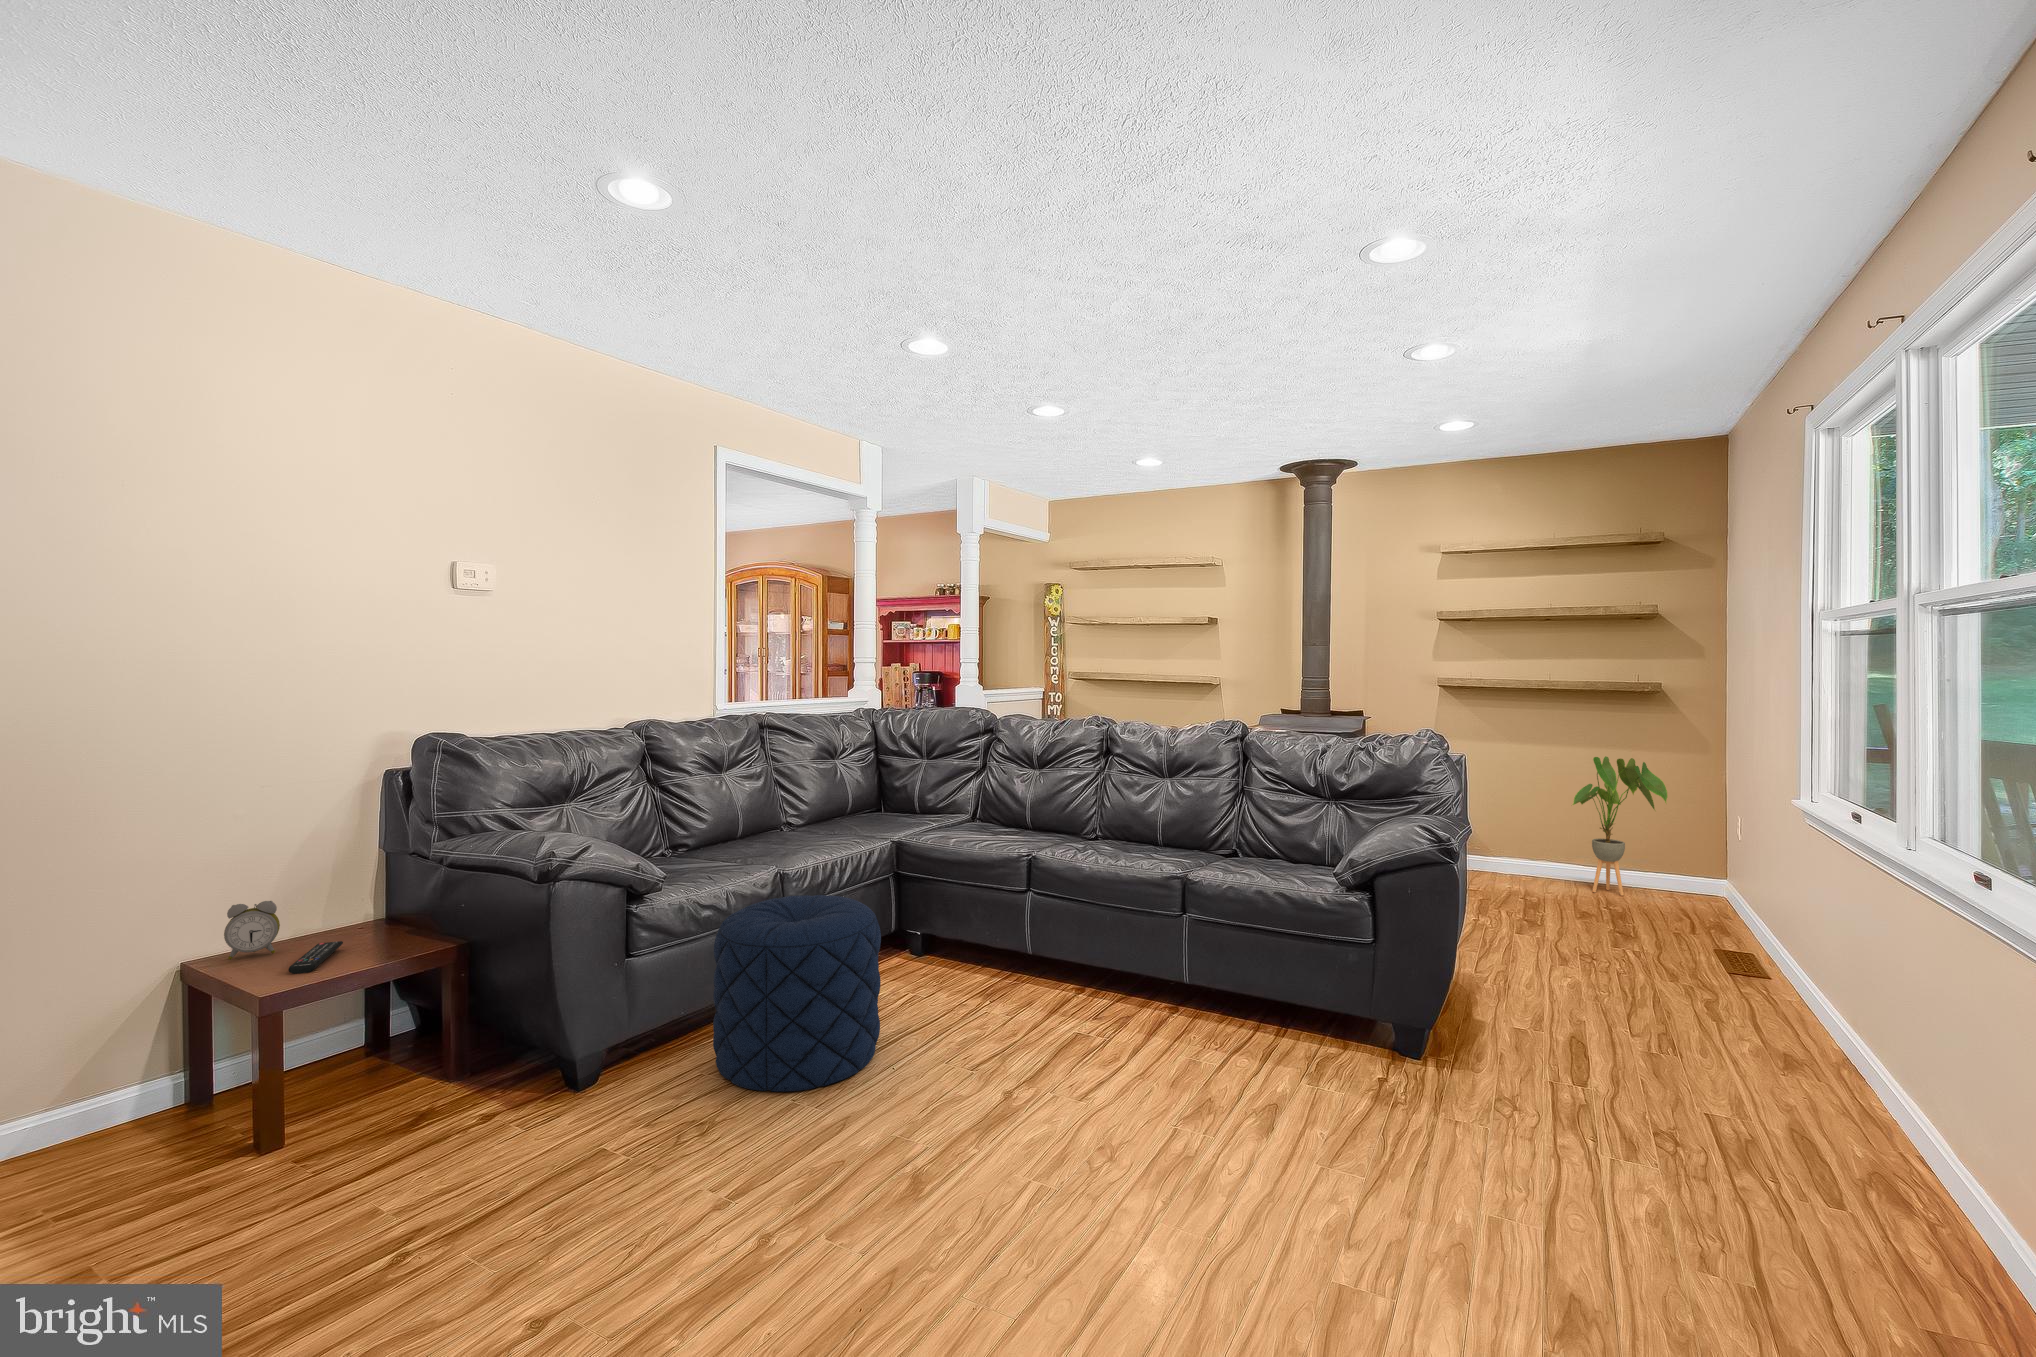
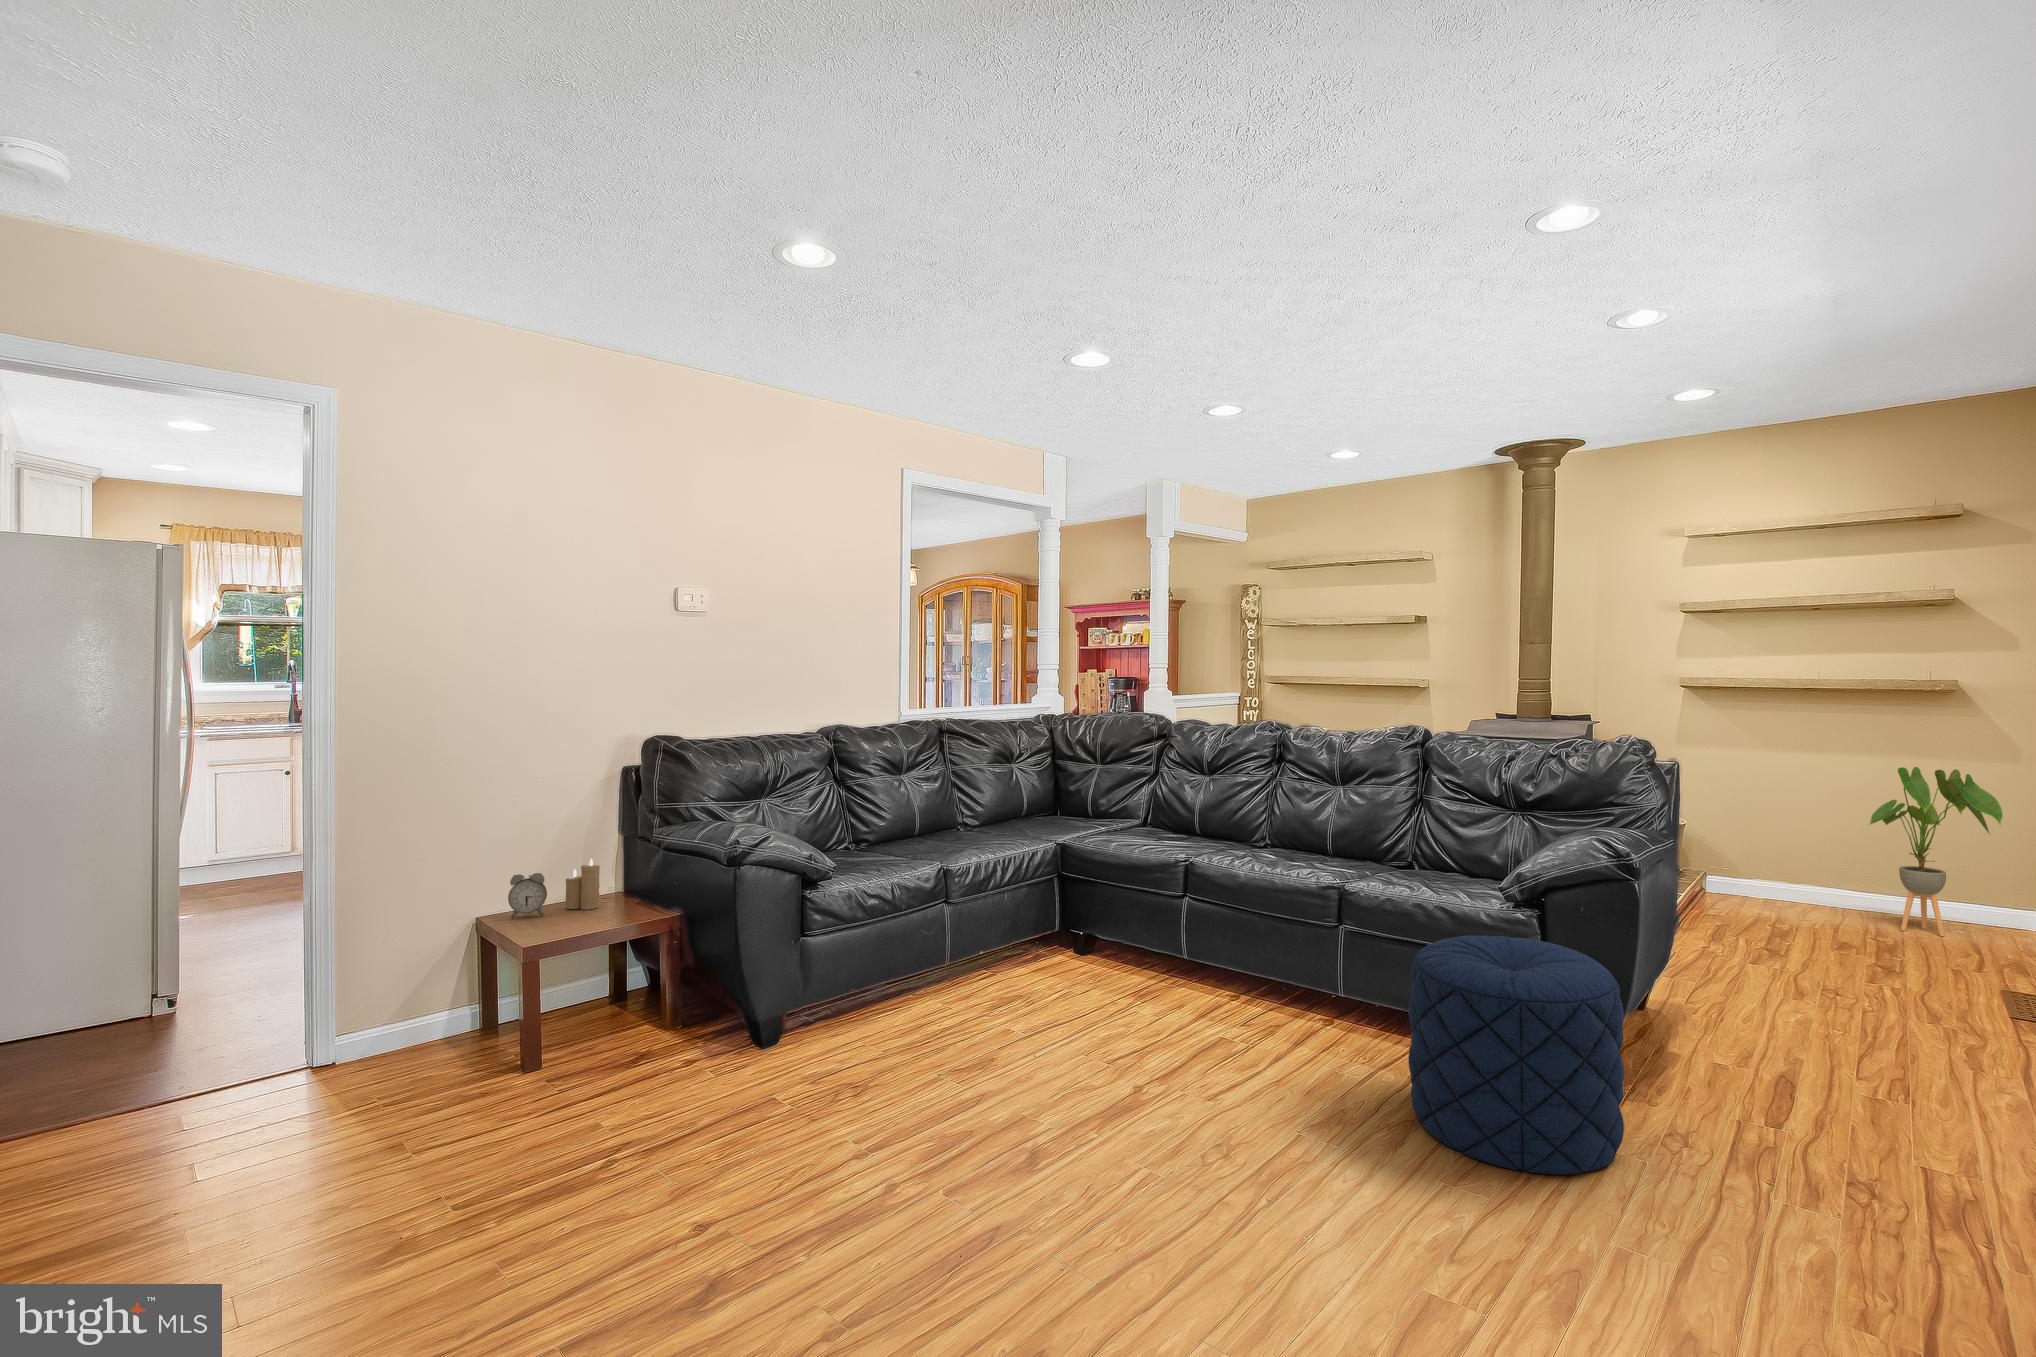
candle: none [304,880,353,943] -> present [565,859,600,910]
pouf: present [713,895,881,1092] -> present [1408,936,1624,1175]
remote control: present [288,941,343,974] -> none [549,909,591,932]

